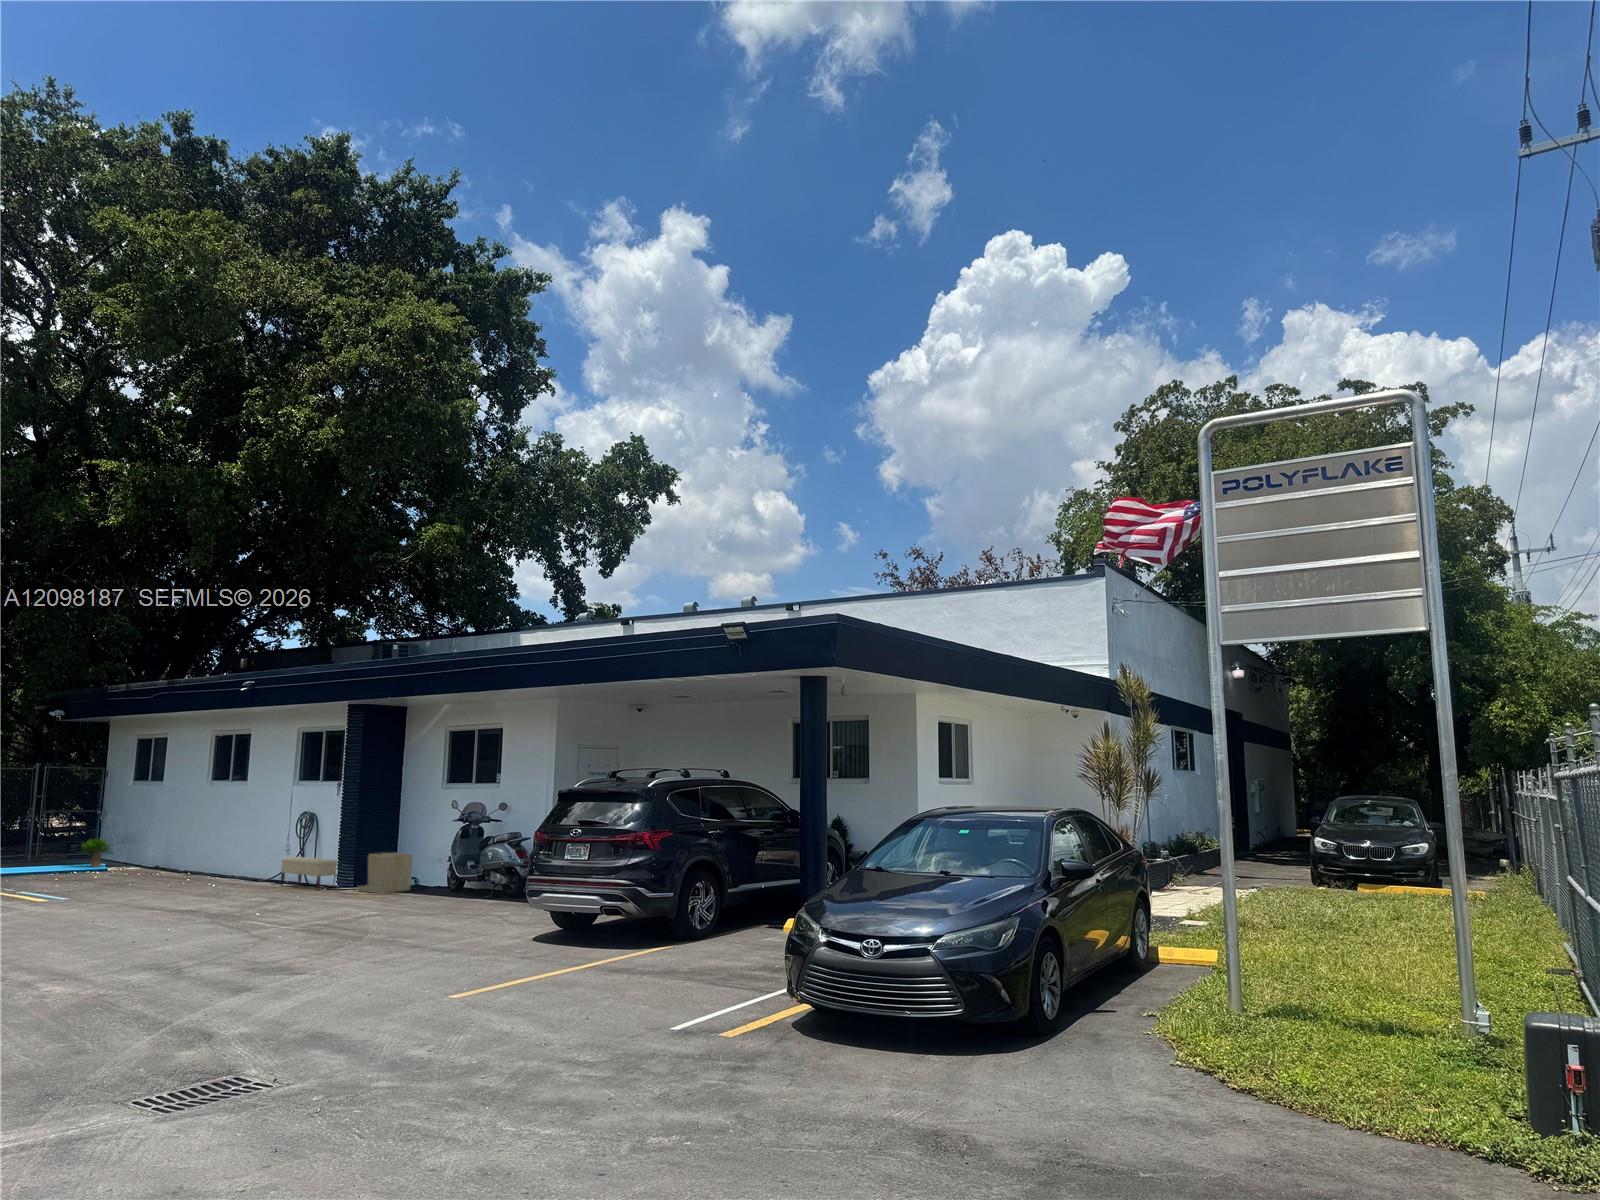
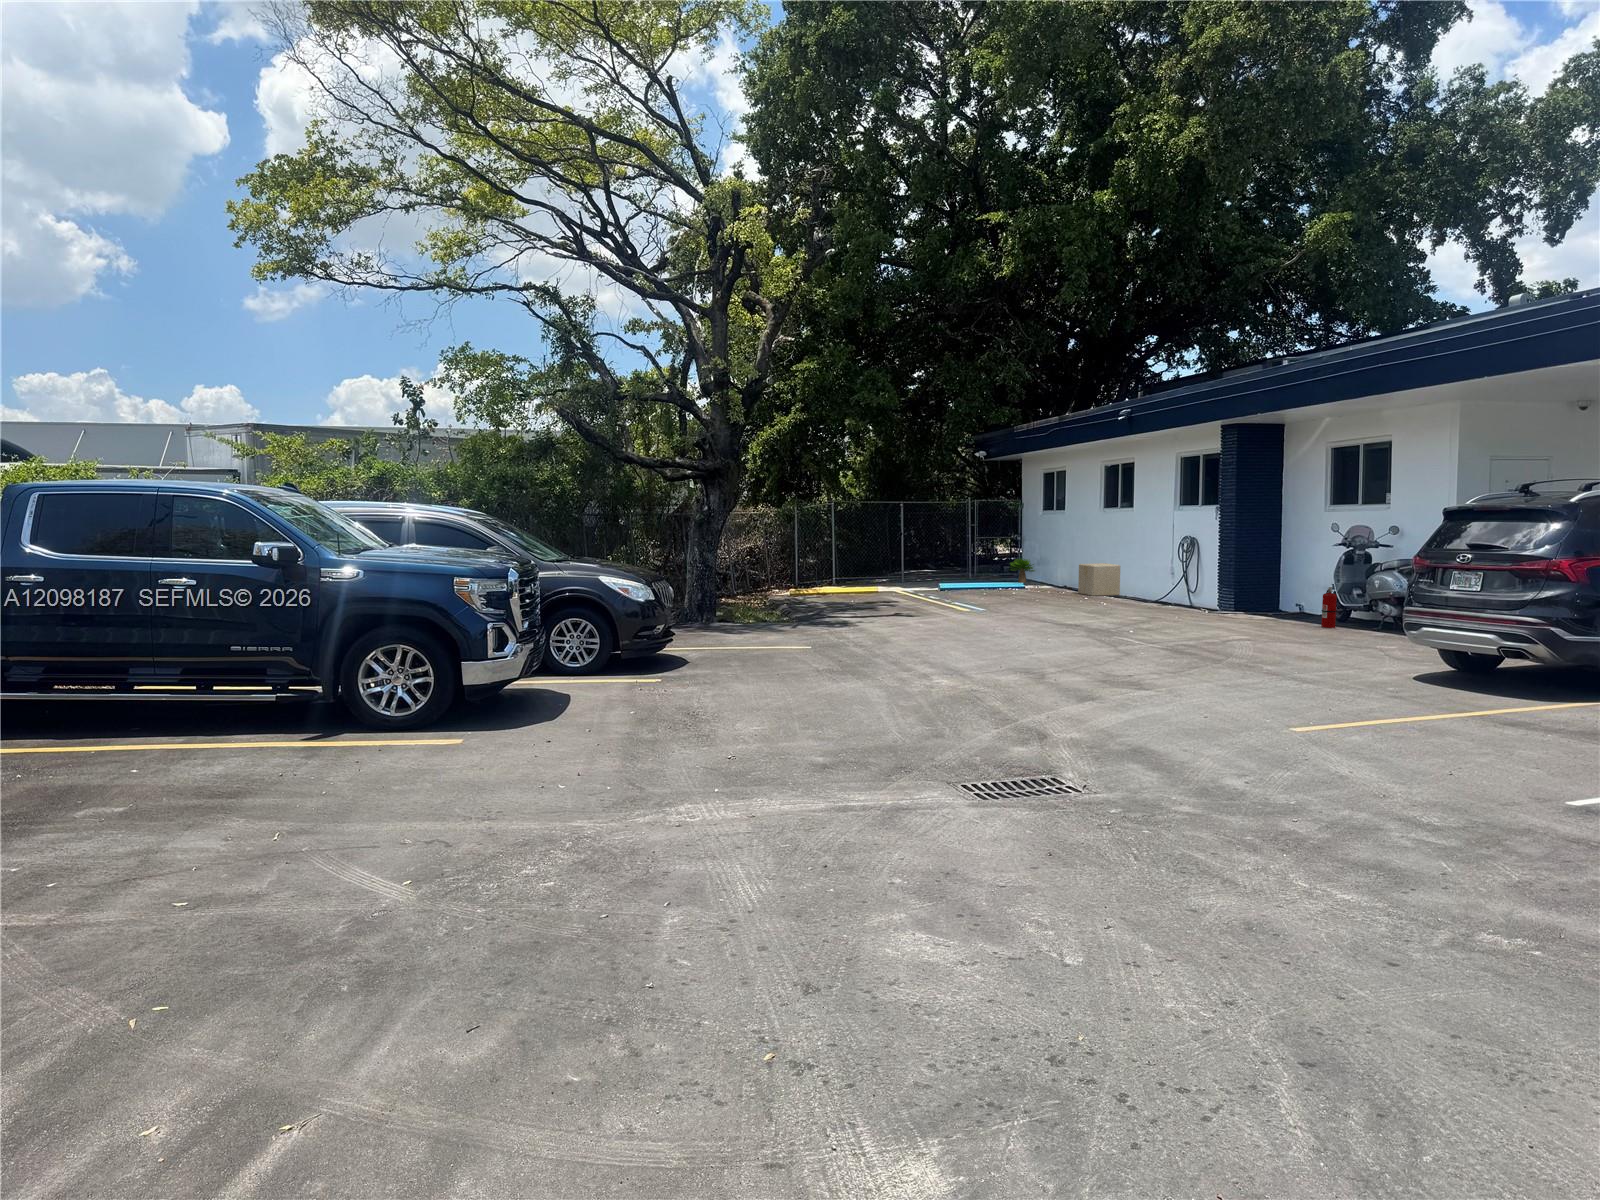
cardboard box: present [358,853,413,894] -> present [1078,563,1120,596]
bench: present [280,857,338,889] -> none [1165,579,1219,611]
fire extinguisher: none [440,860,454,899] -> present [1321,587,1337,628]

